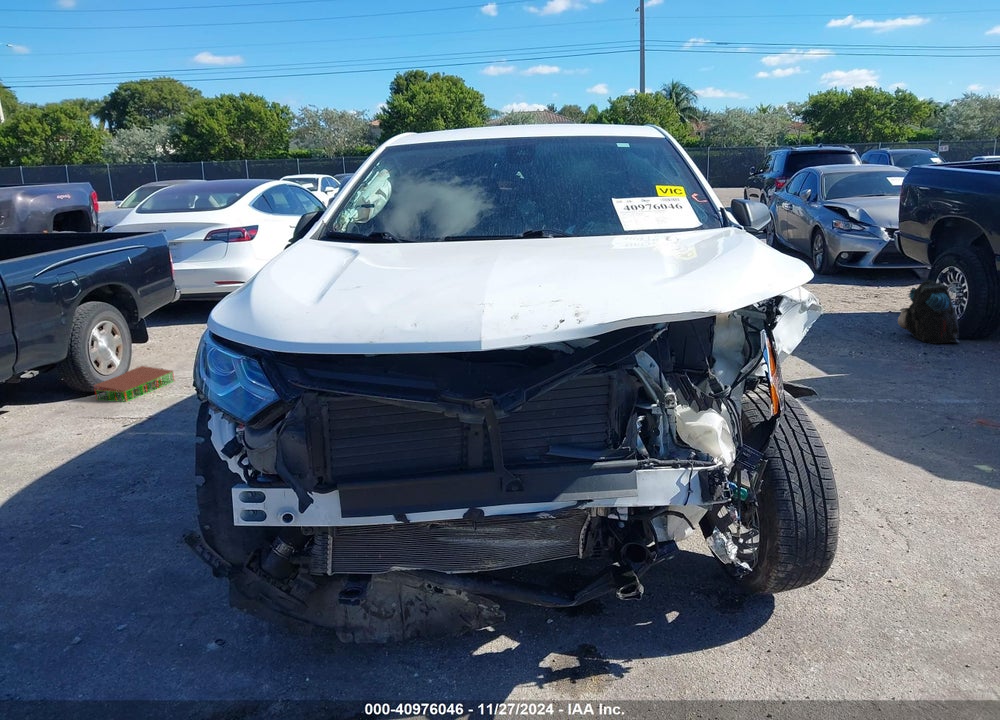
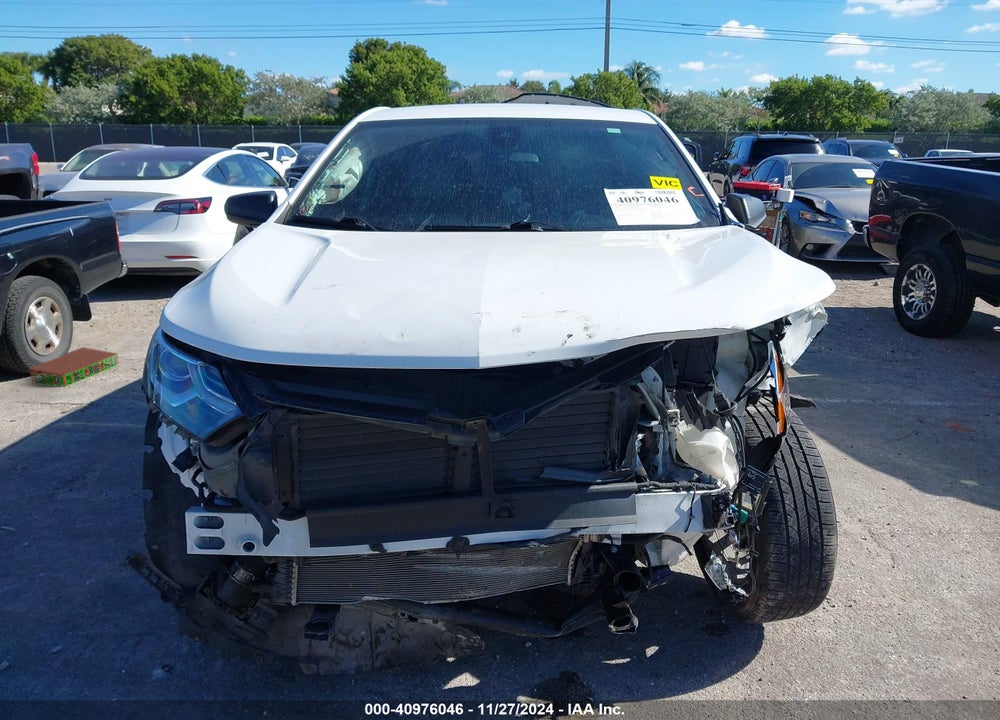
backpack: present [898,280,960,344] -> none [868,277,930,342]

